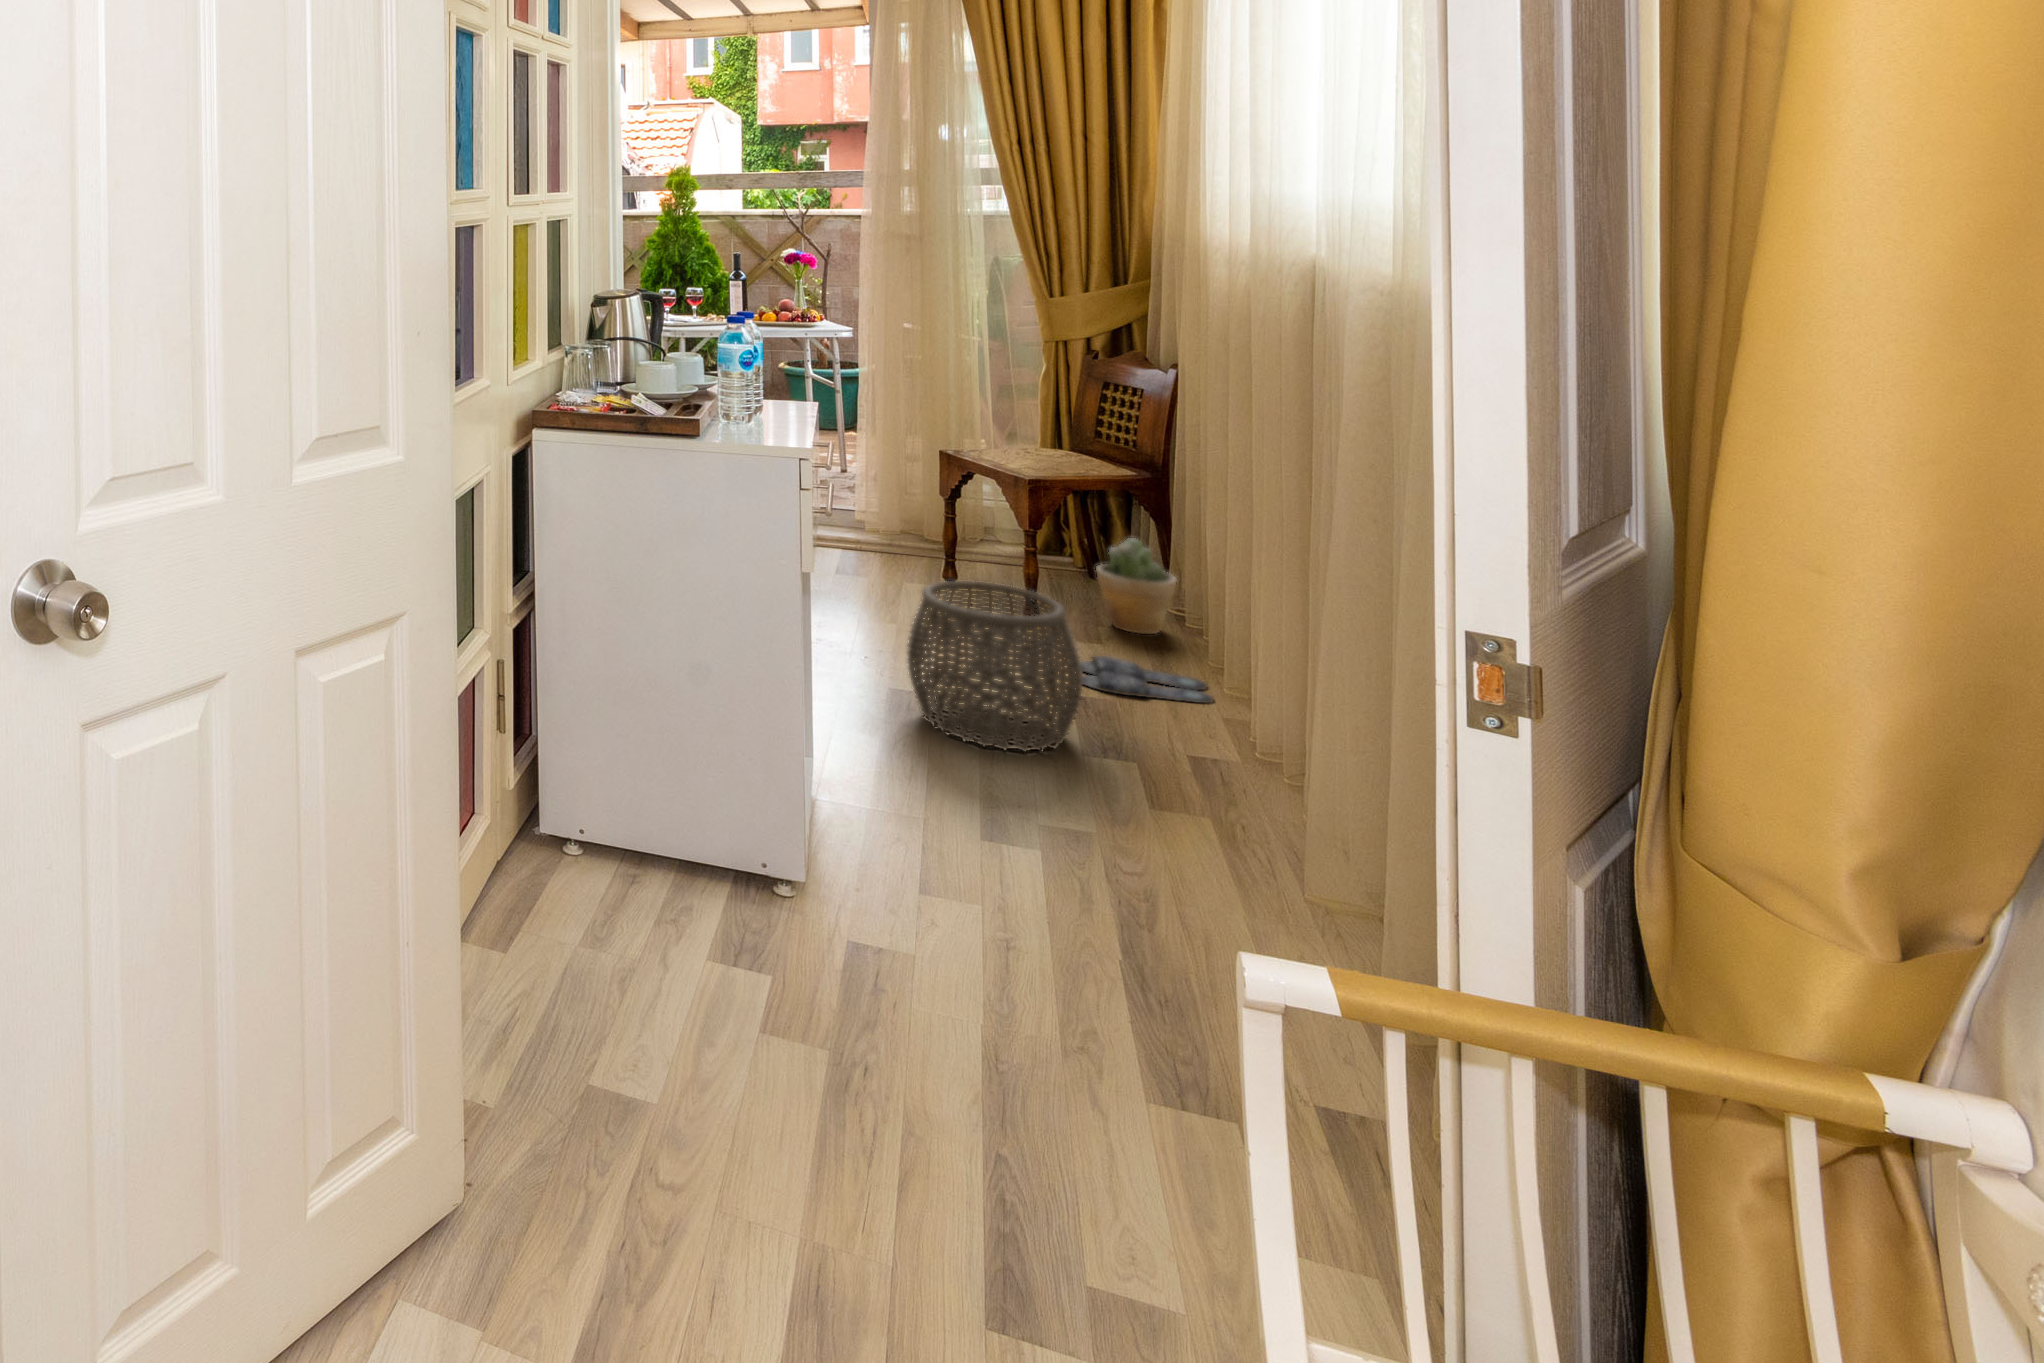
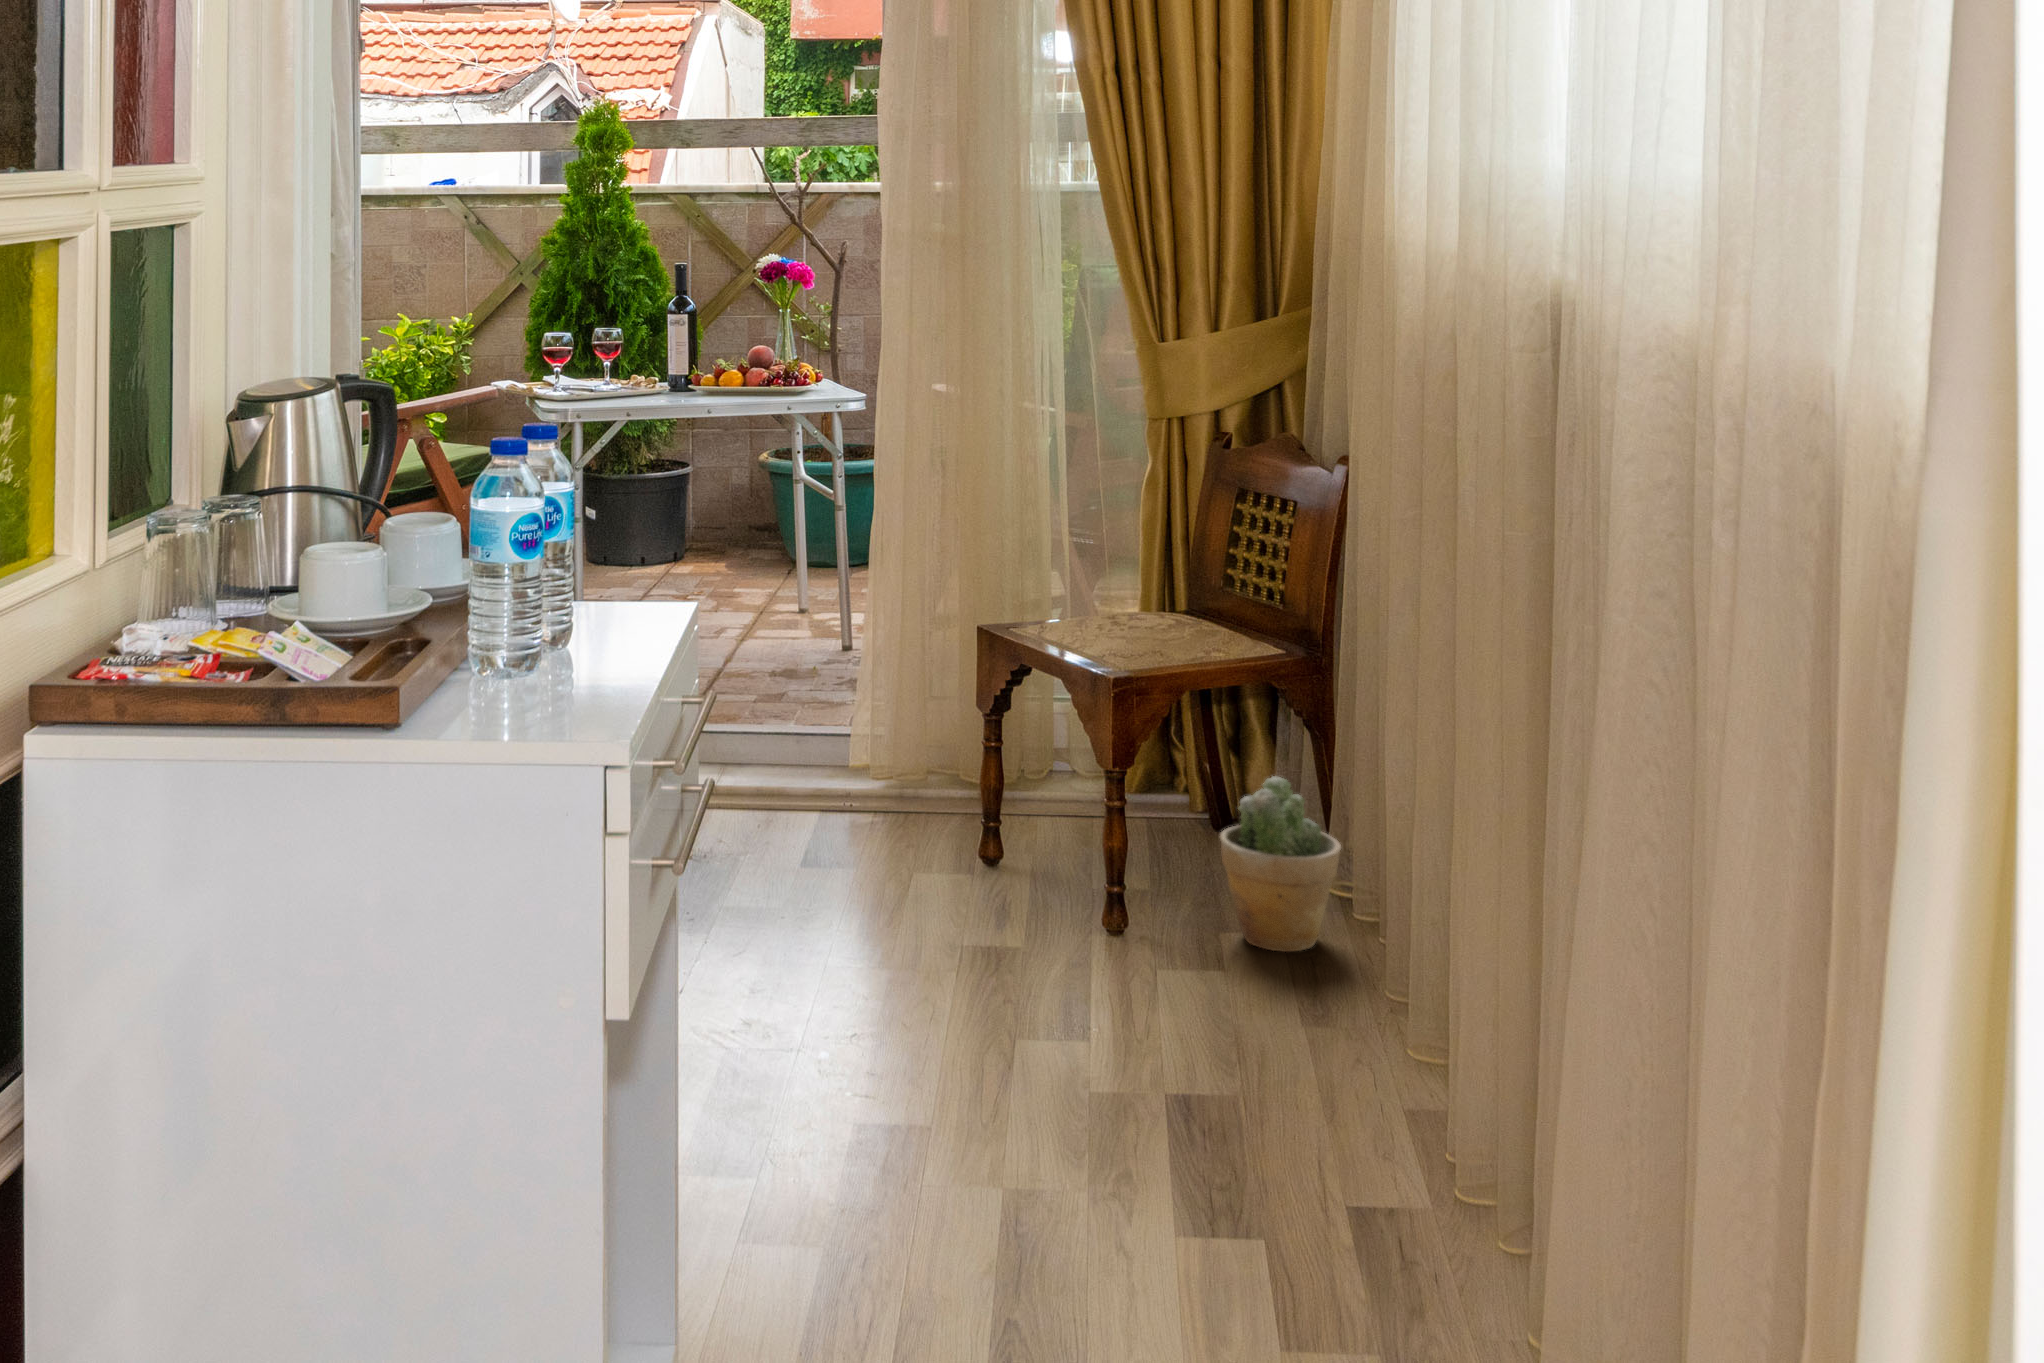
woven basket: present [907,581,1083,751] -> none [884,919,1184,1272]
slippers: present [1080,656,1213,703] -> none [1177,1015,1394,1097]

